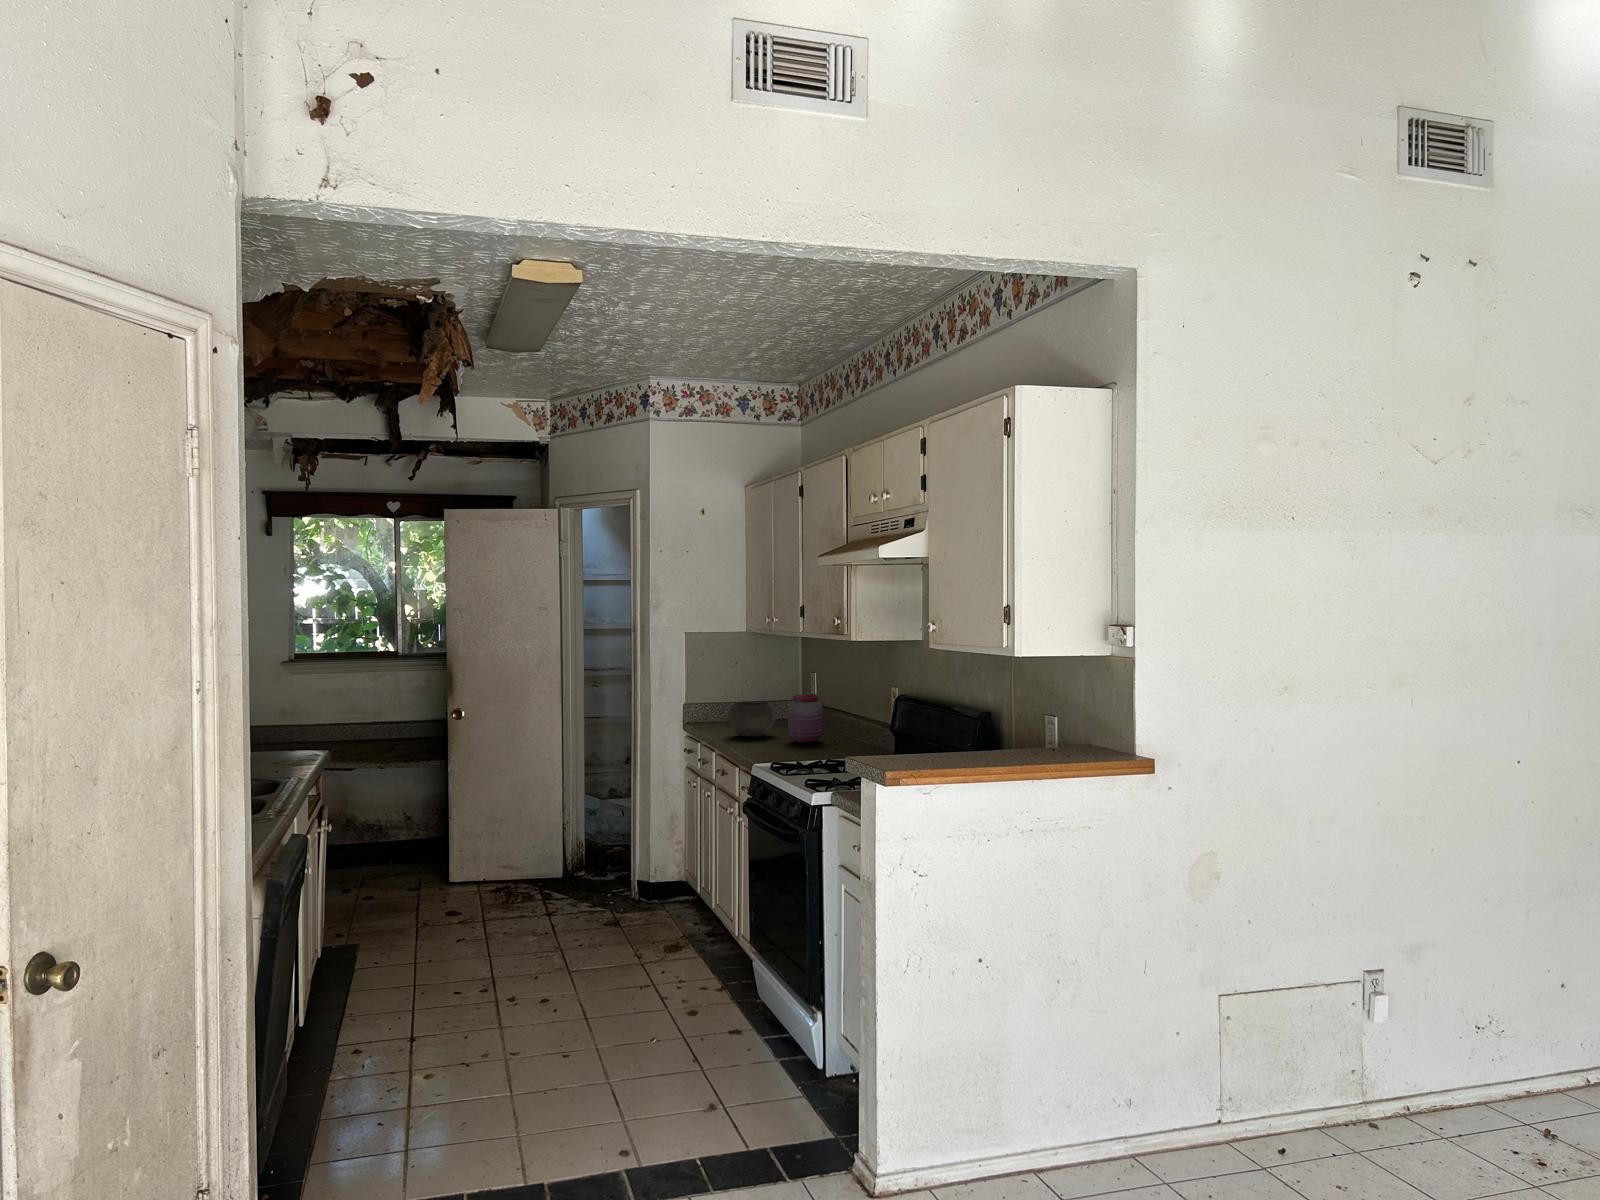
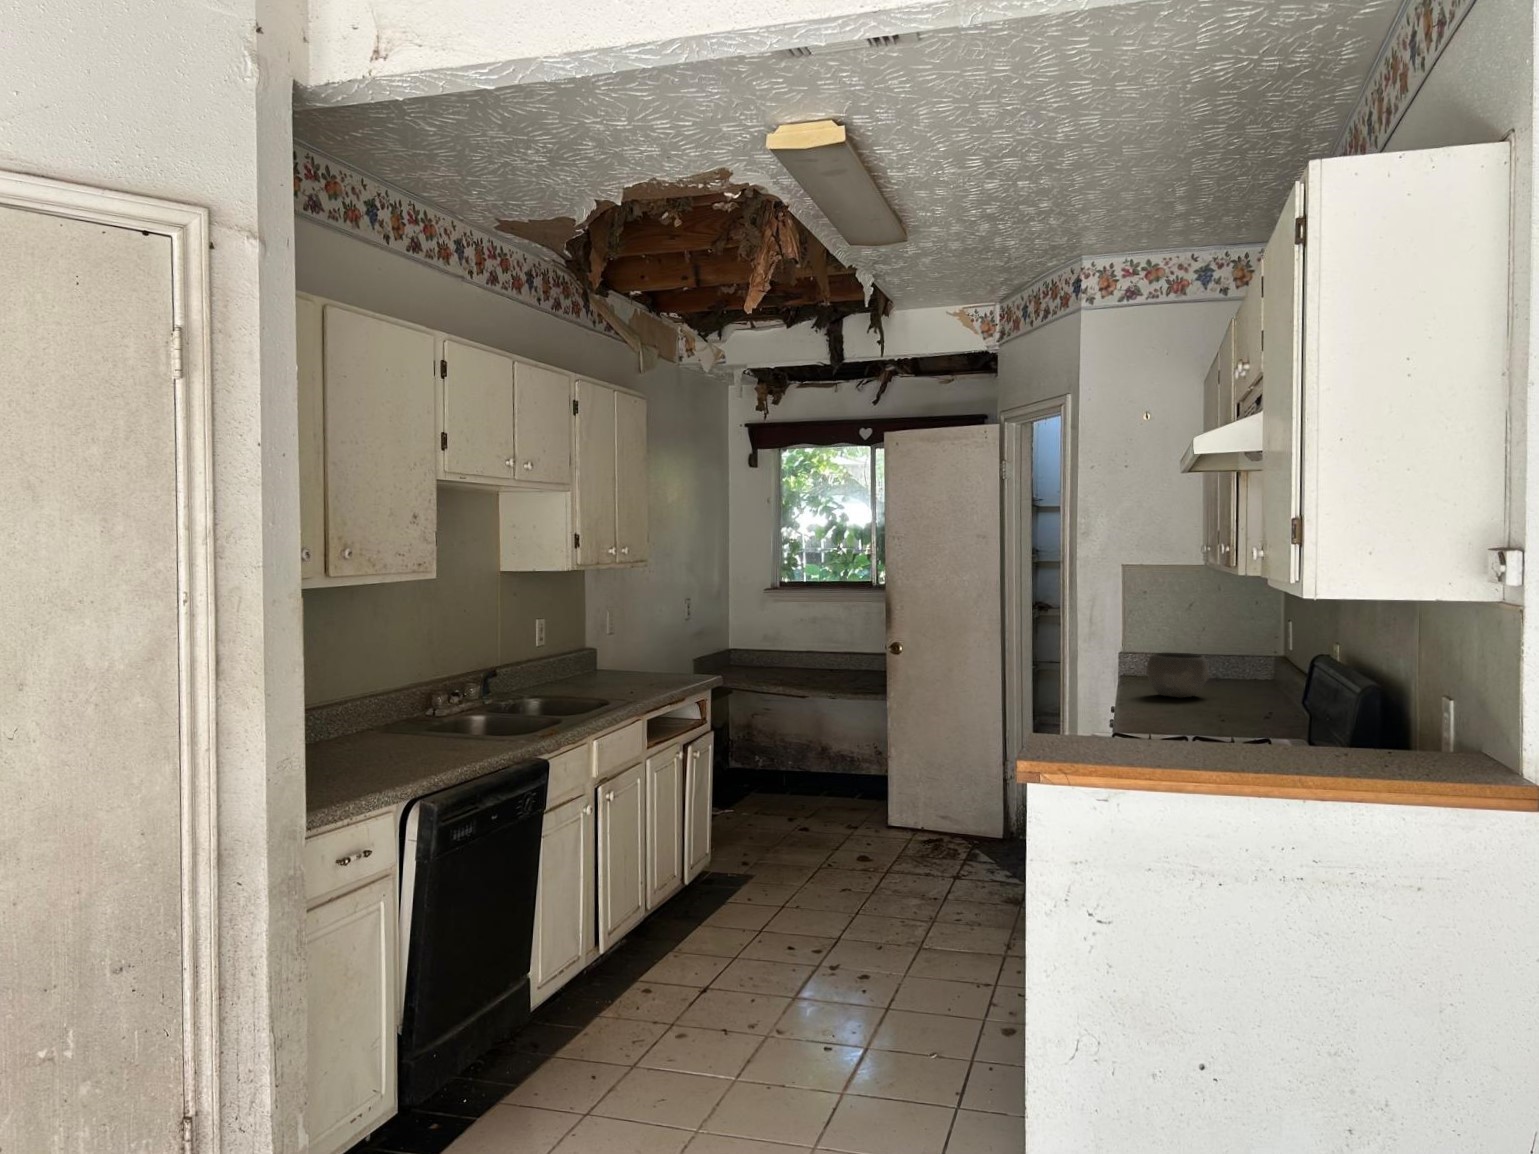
jar: present [788,695,822,743] -> none [1207,647,1255,710]

